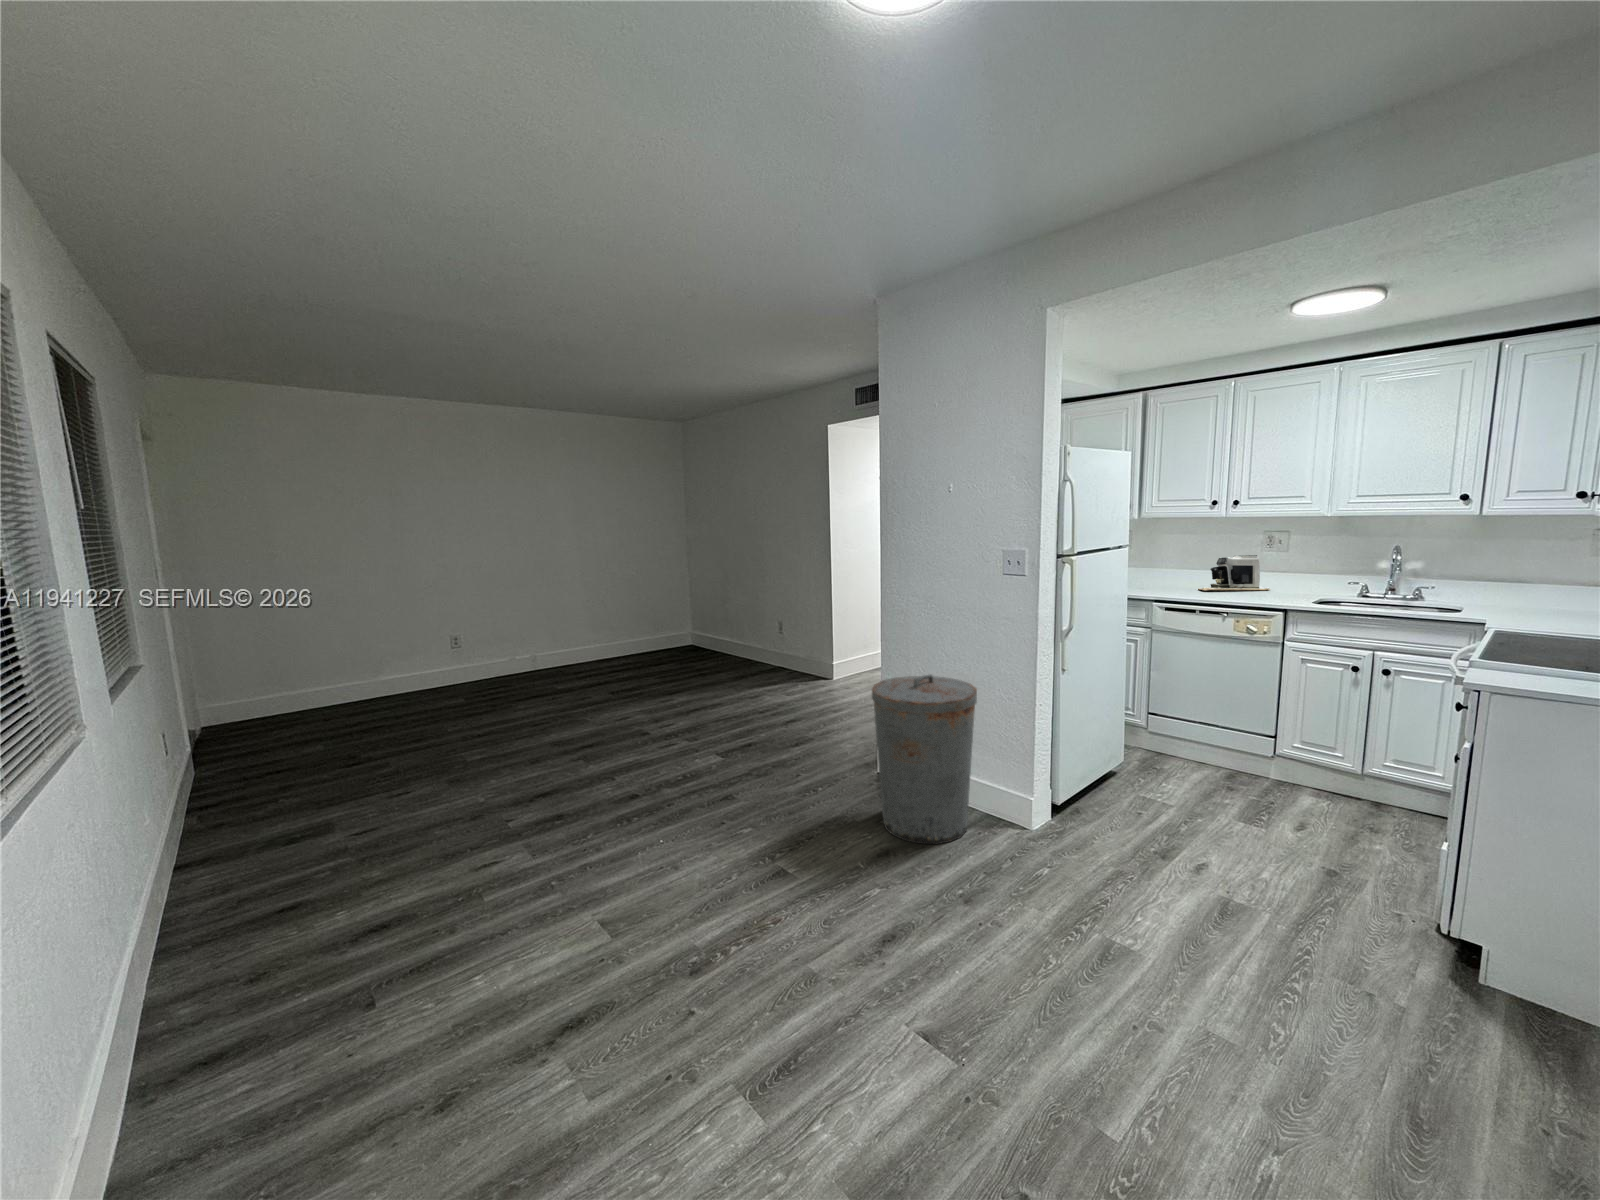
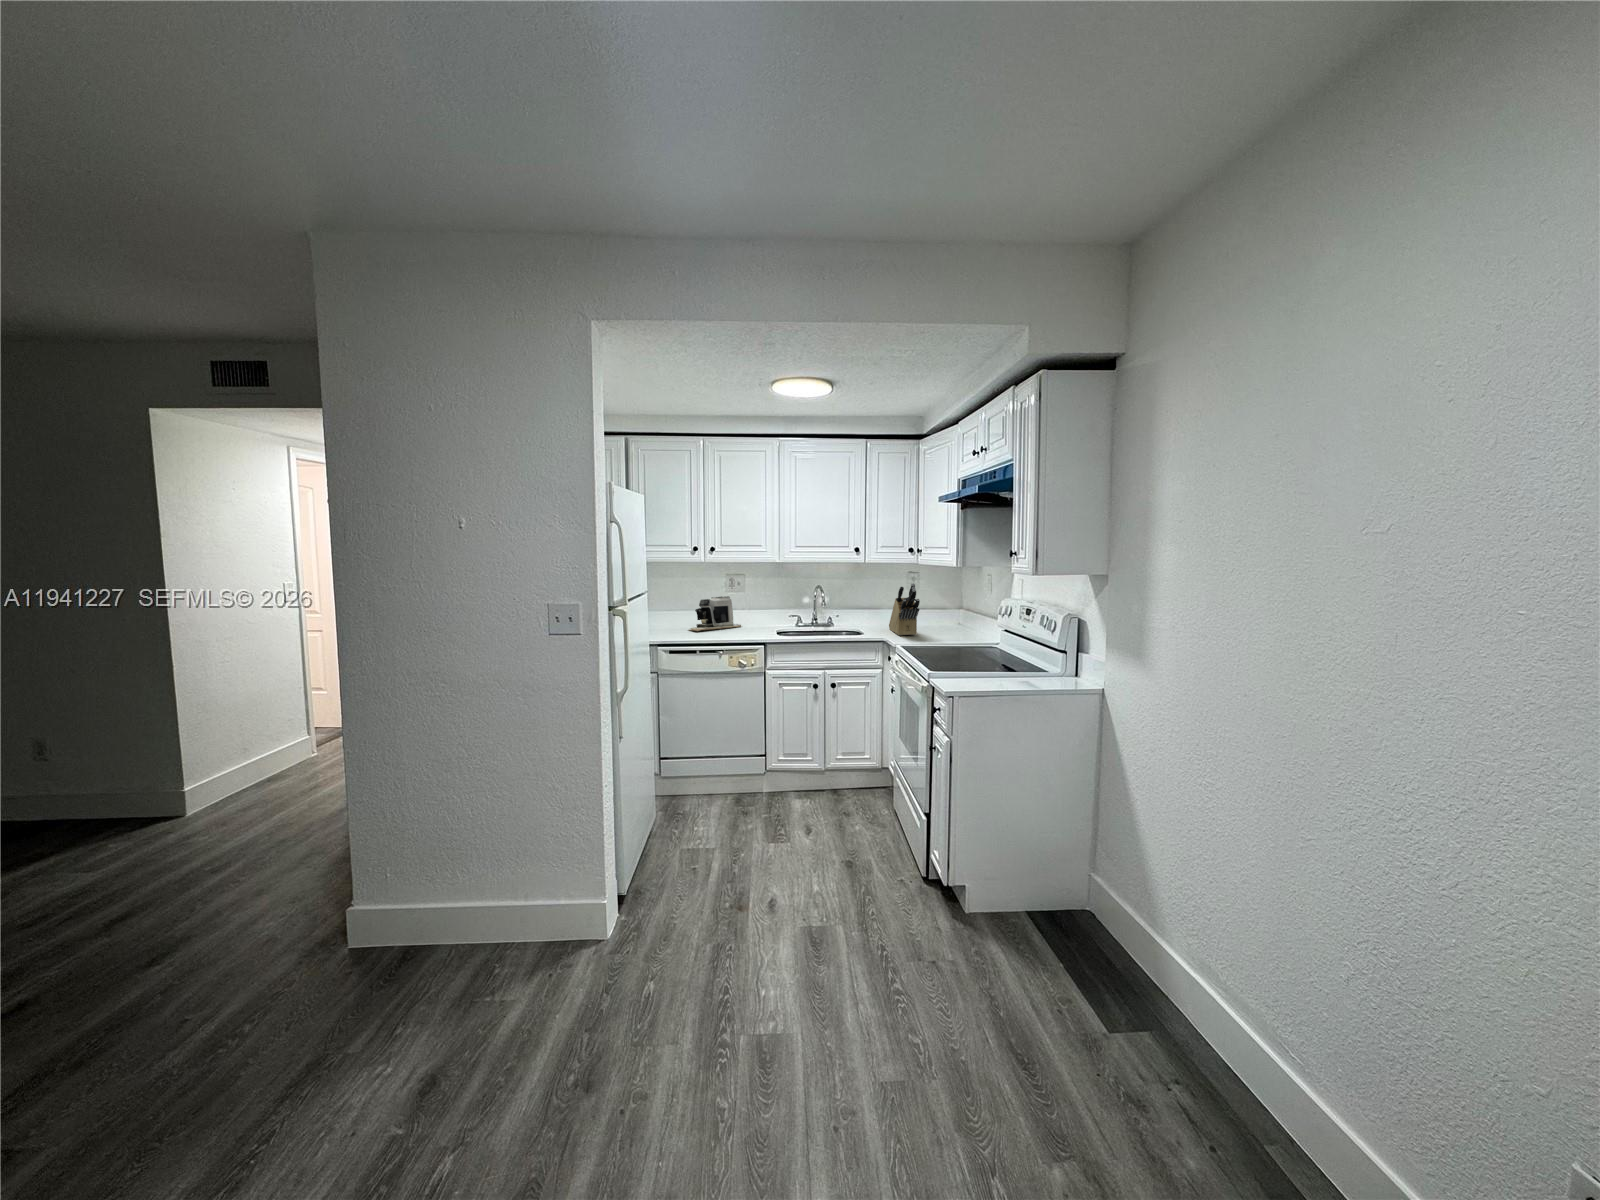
knife block: none [1522,543,1569,620] -> present [889,583,920,635]
trash can: present [872,674,977,844] -> none [369,778,537,1042]

